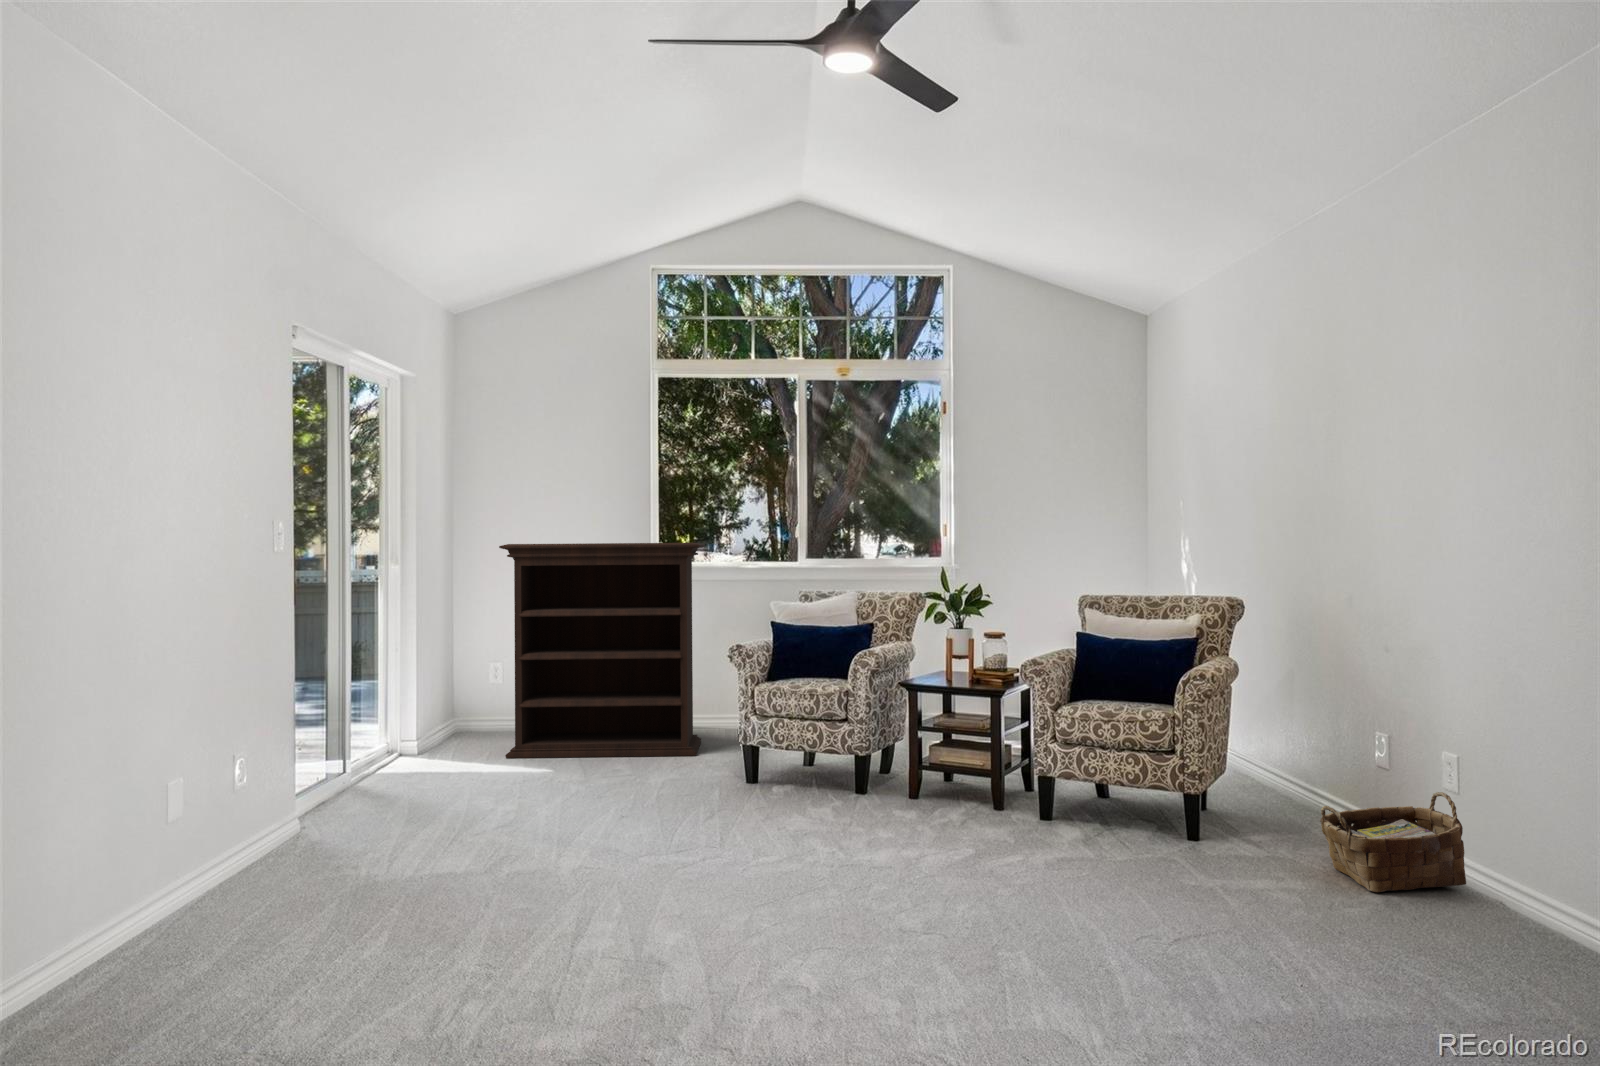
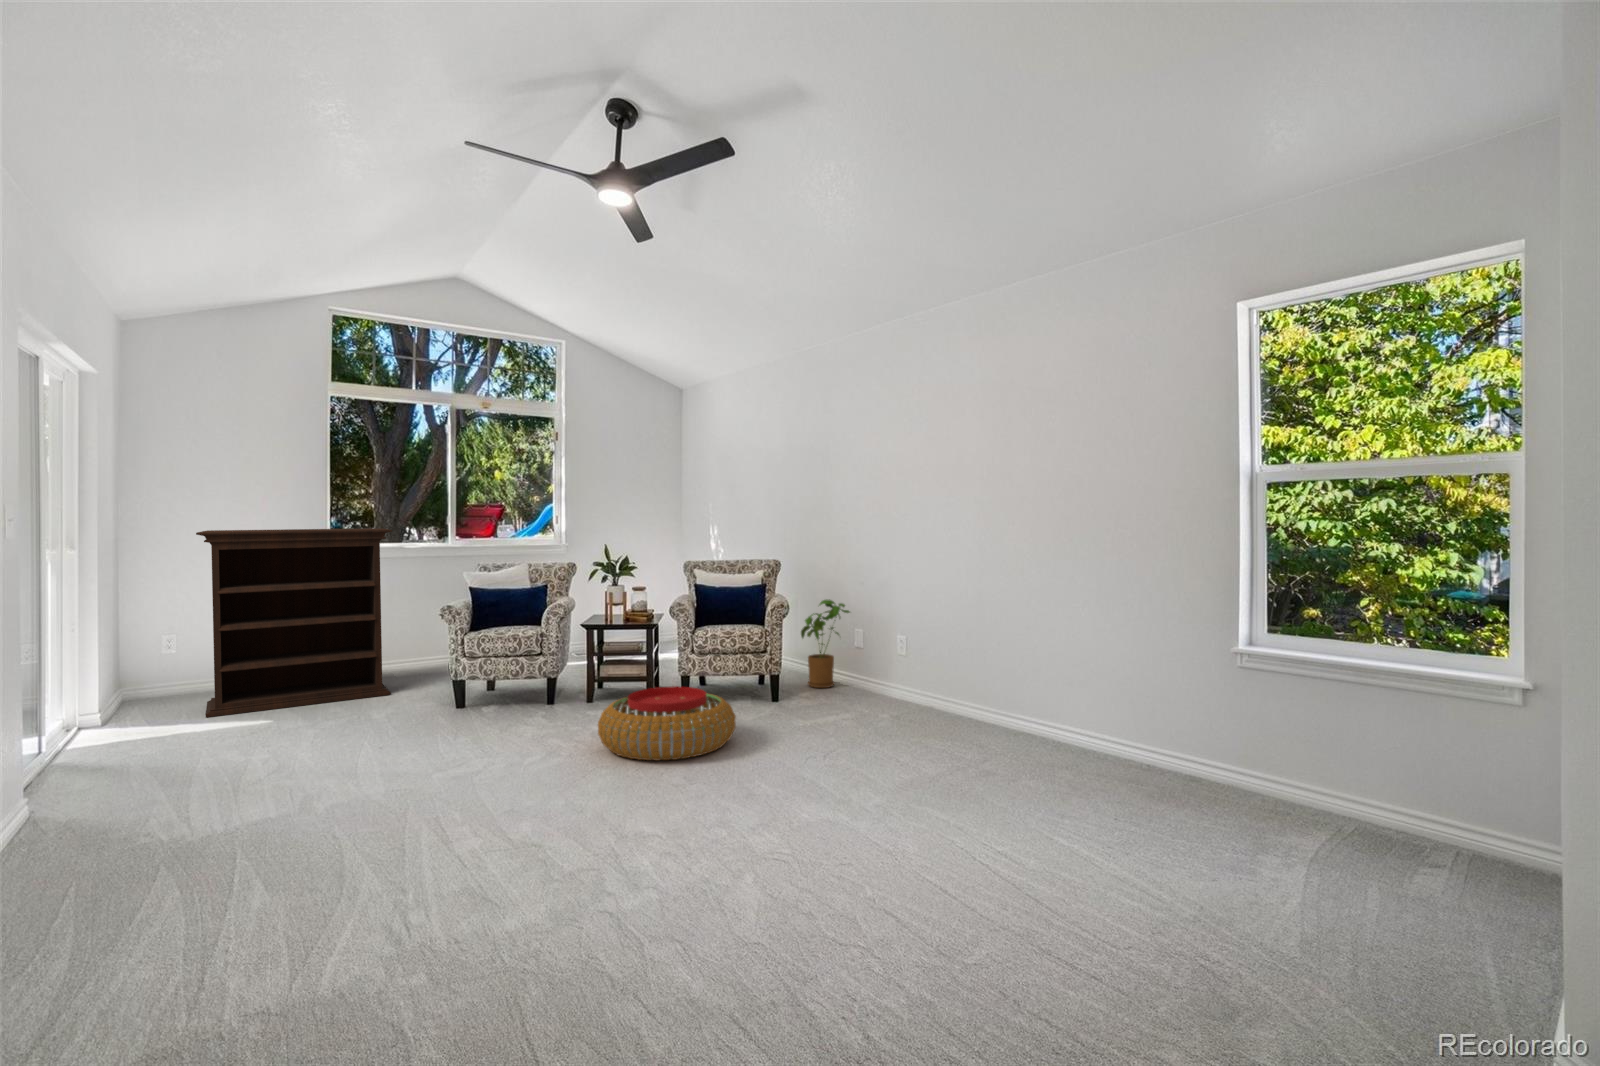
house plant: none [1261,670,1358,828] -> present [801,599,850,688]
pouf: none [843,787,1060,907] -> present [598,686,736,760]
woven basket: present [1320,792,1466,892] -> none [851,658,918,714]

